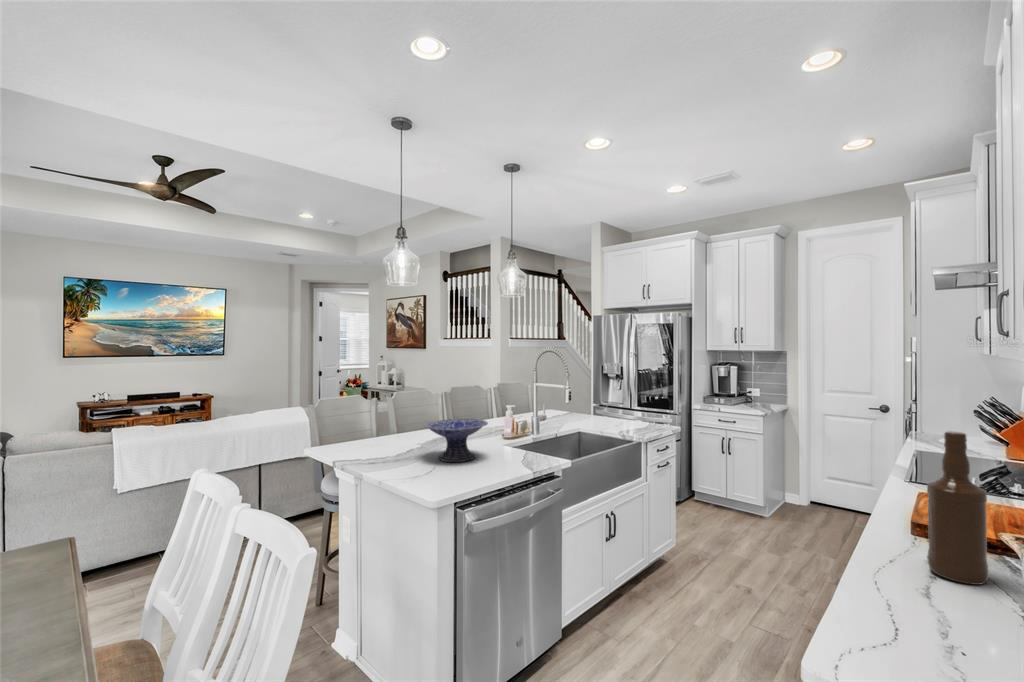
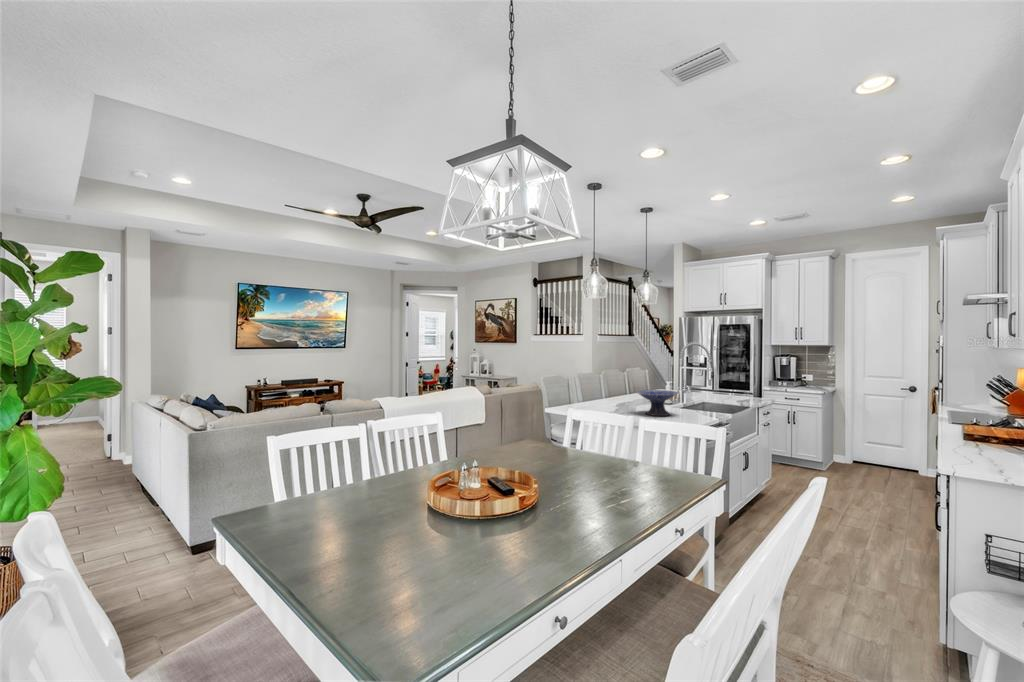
bottle: present [927,431,989,585] -> none [975,382,1002,446]

